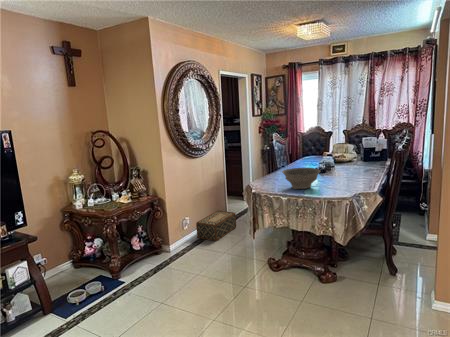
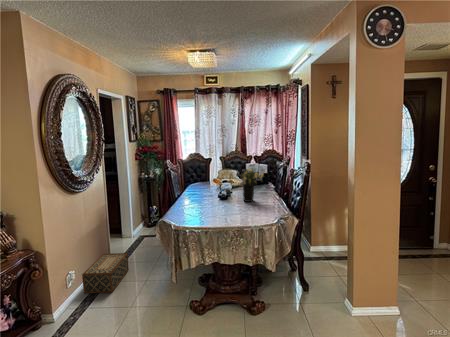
flower arrangement: none [331,141,362,177] -> present [242,169,263,202]
bowl: present [282,168,320,189] -> none [204,196,243,220]

